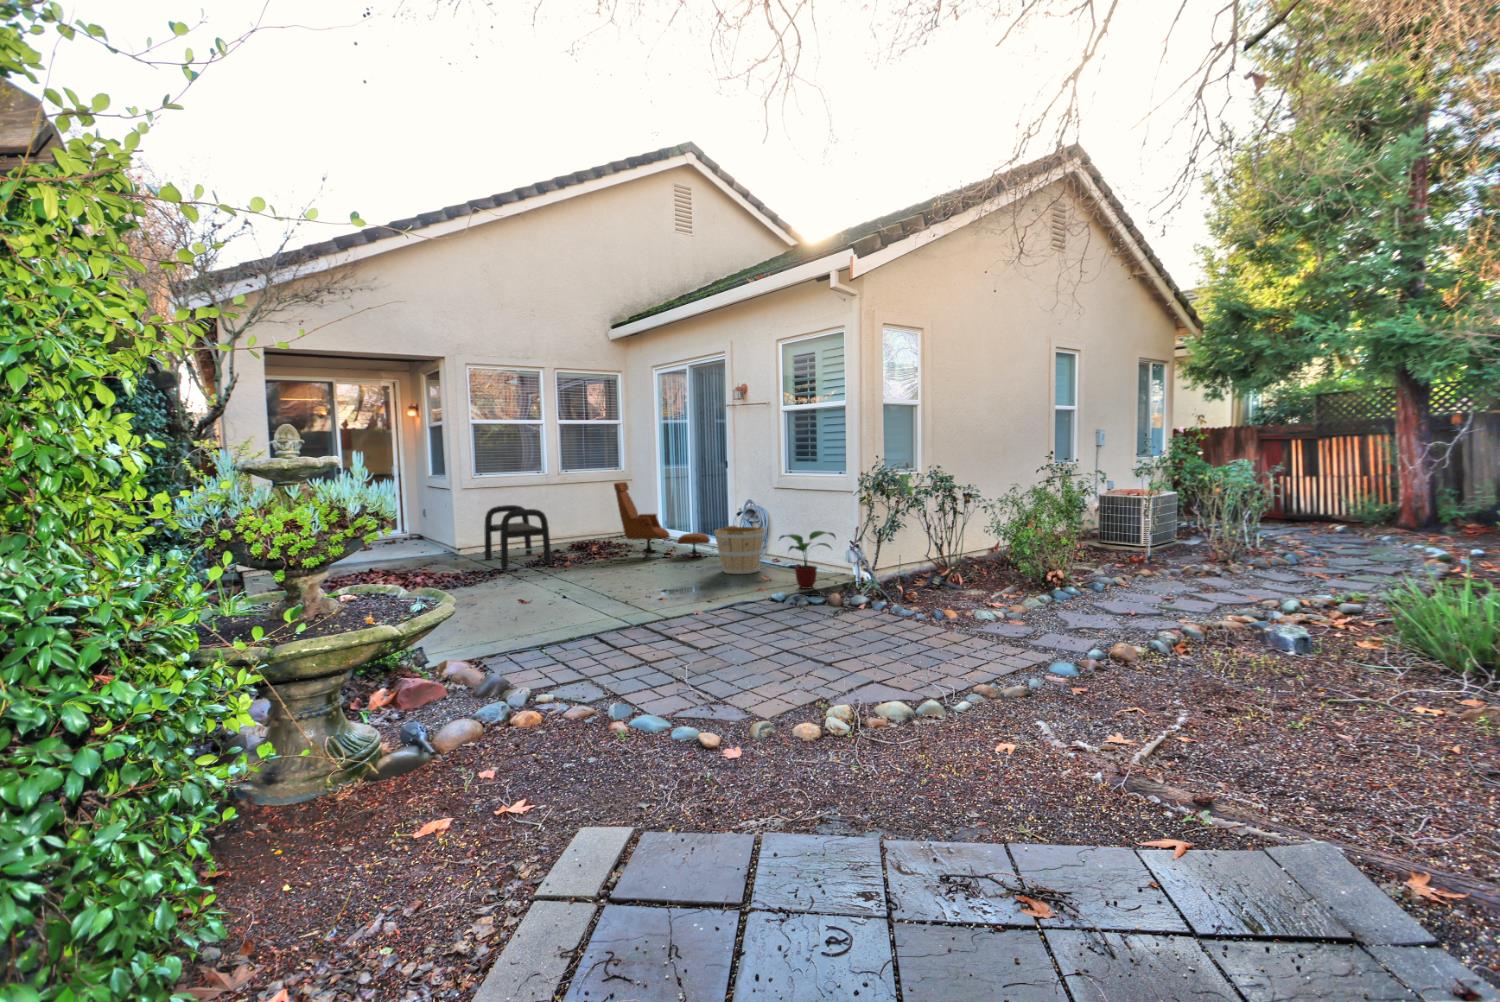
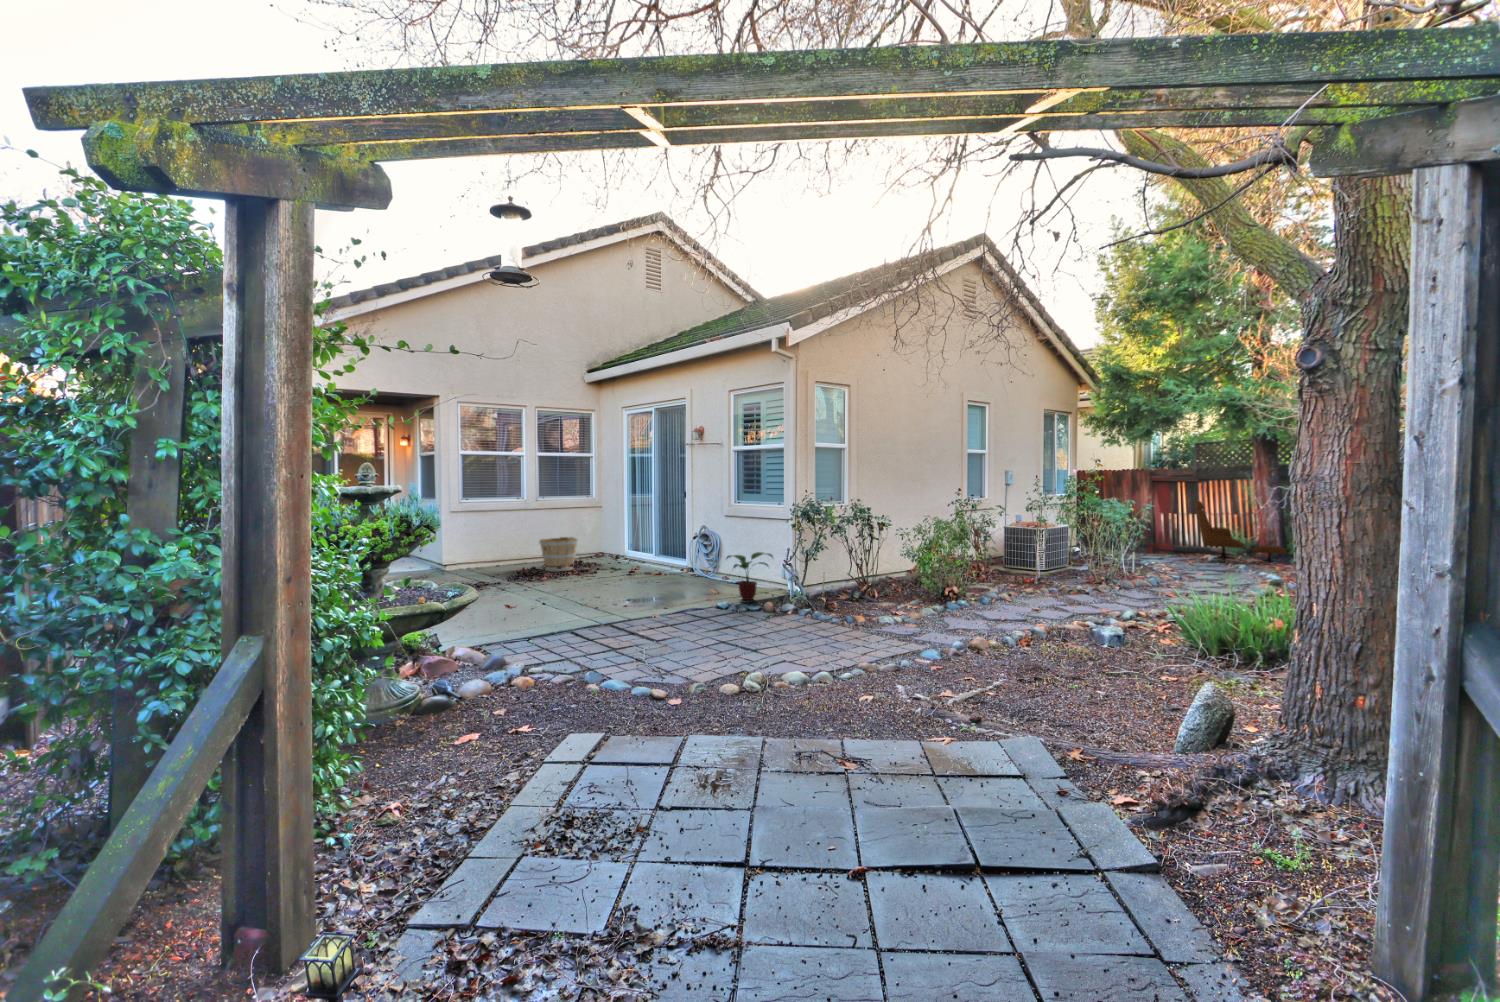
lounge chair: present [614,482,710,559] -> present [1194,501,1286,564]
bench: present [484,505,552,569] -> none [466,527,527,583]
wooden bucket: present [714,526,766,574] -> present [540,537,578,572]

